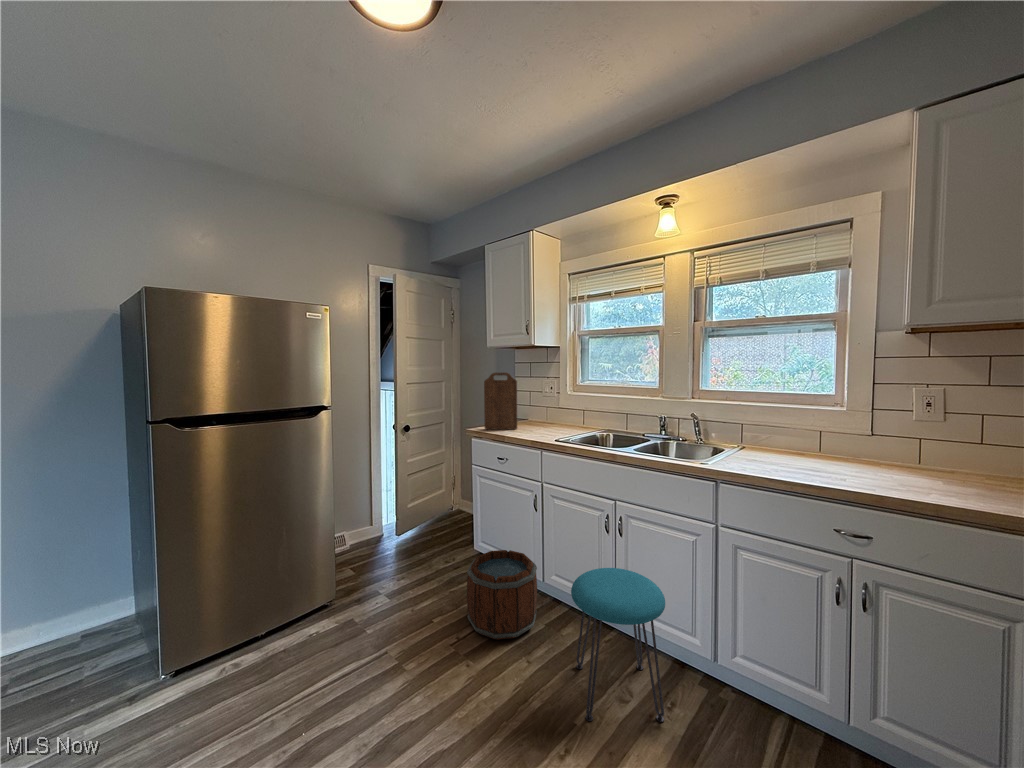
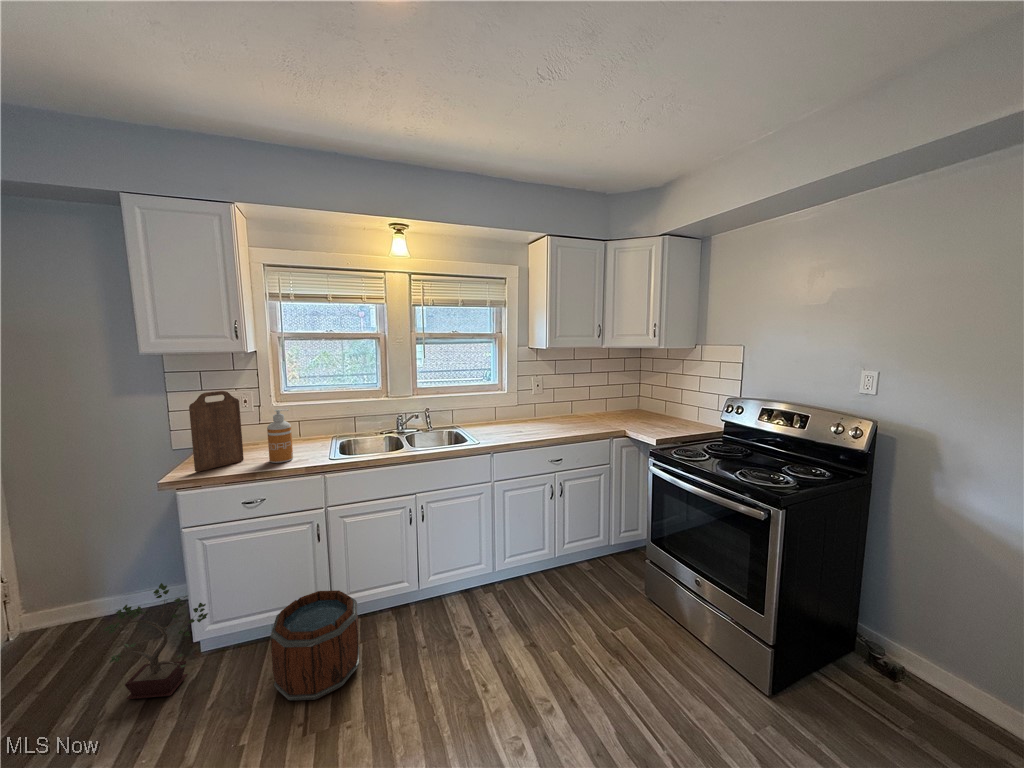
soap dispenser: none [523,390,540,435] -> present [267,409,293,463]
potted plant: none [437,496,470,574] -> present [104,583,208,699]
stool: present [571,568,665,722] -> none [421,540,497,662]

